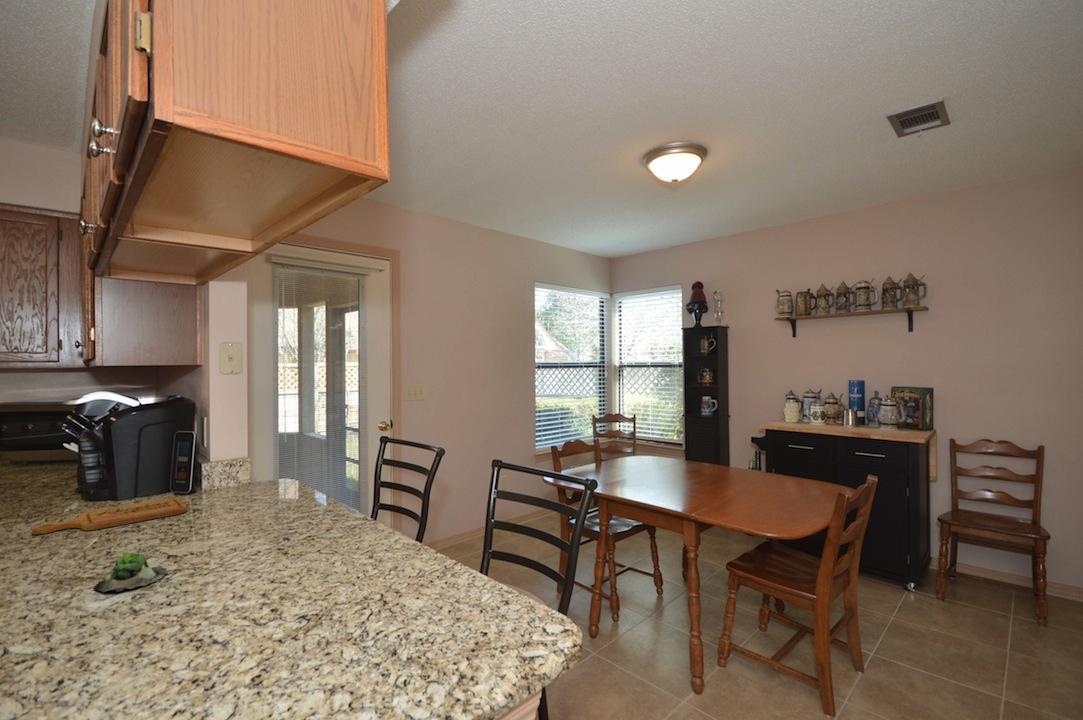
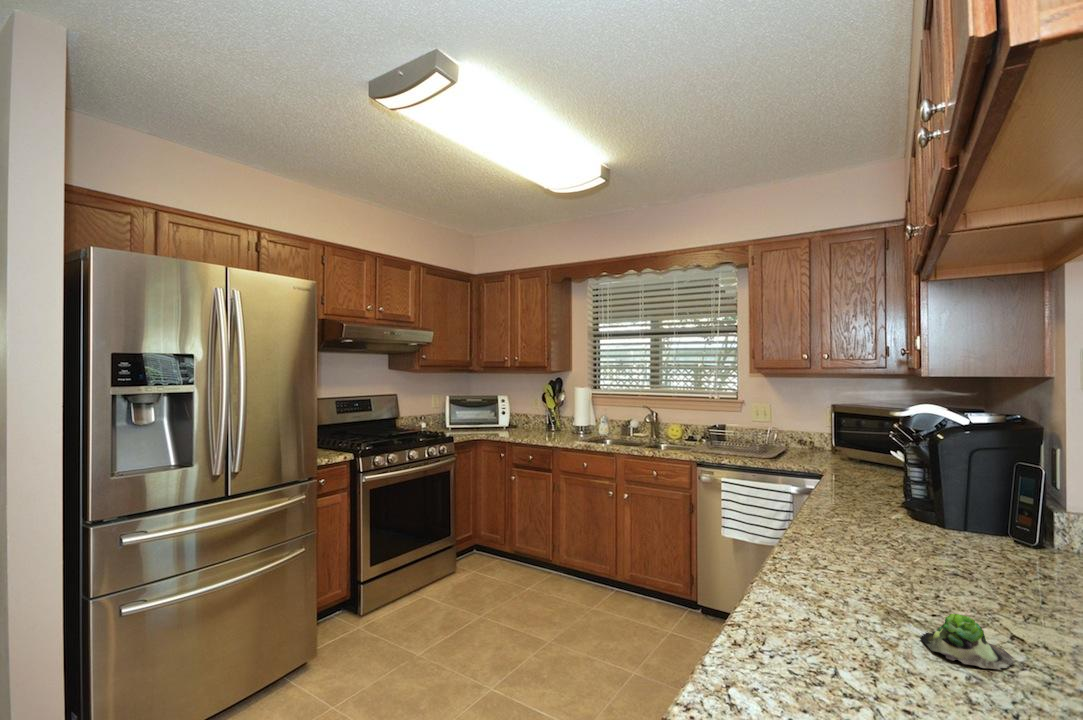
cutting board: present [32,498,187,534] -> none [863,534,1035,575]

